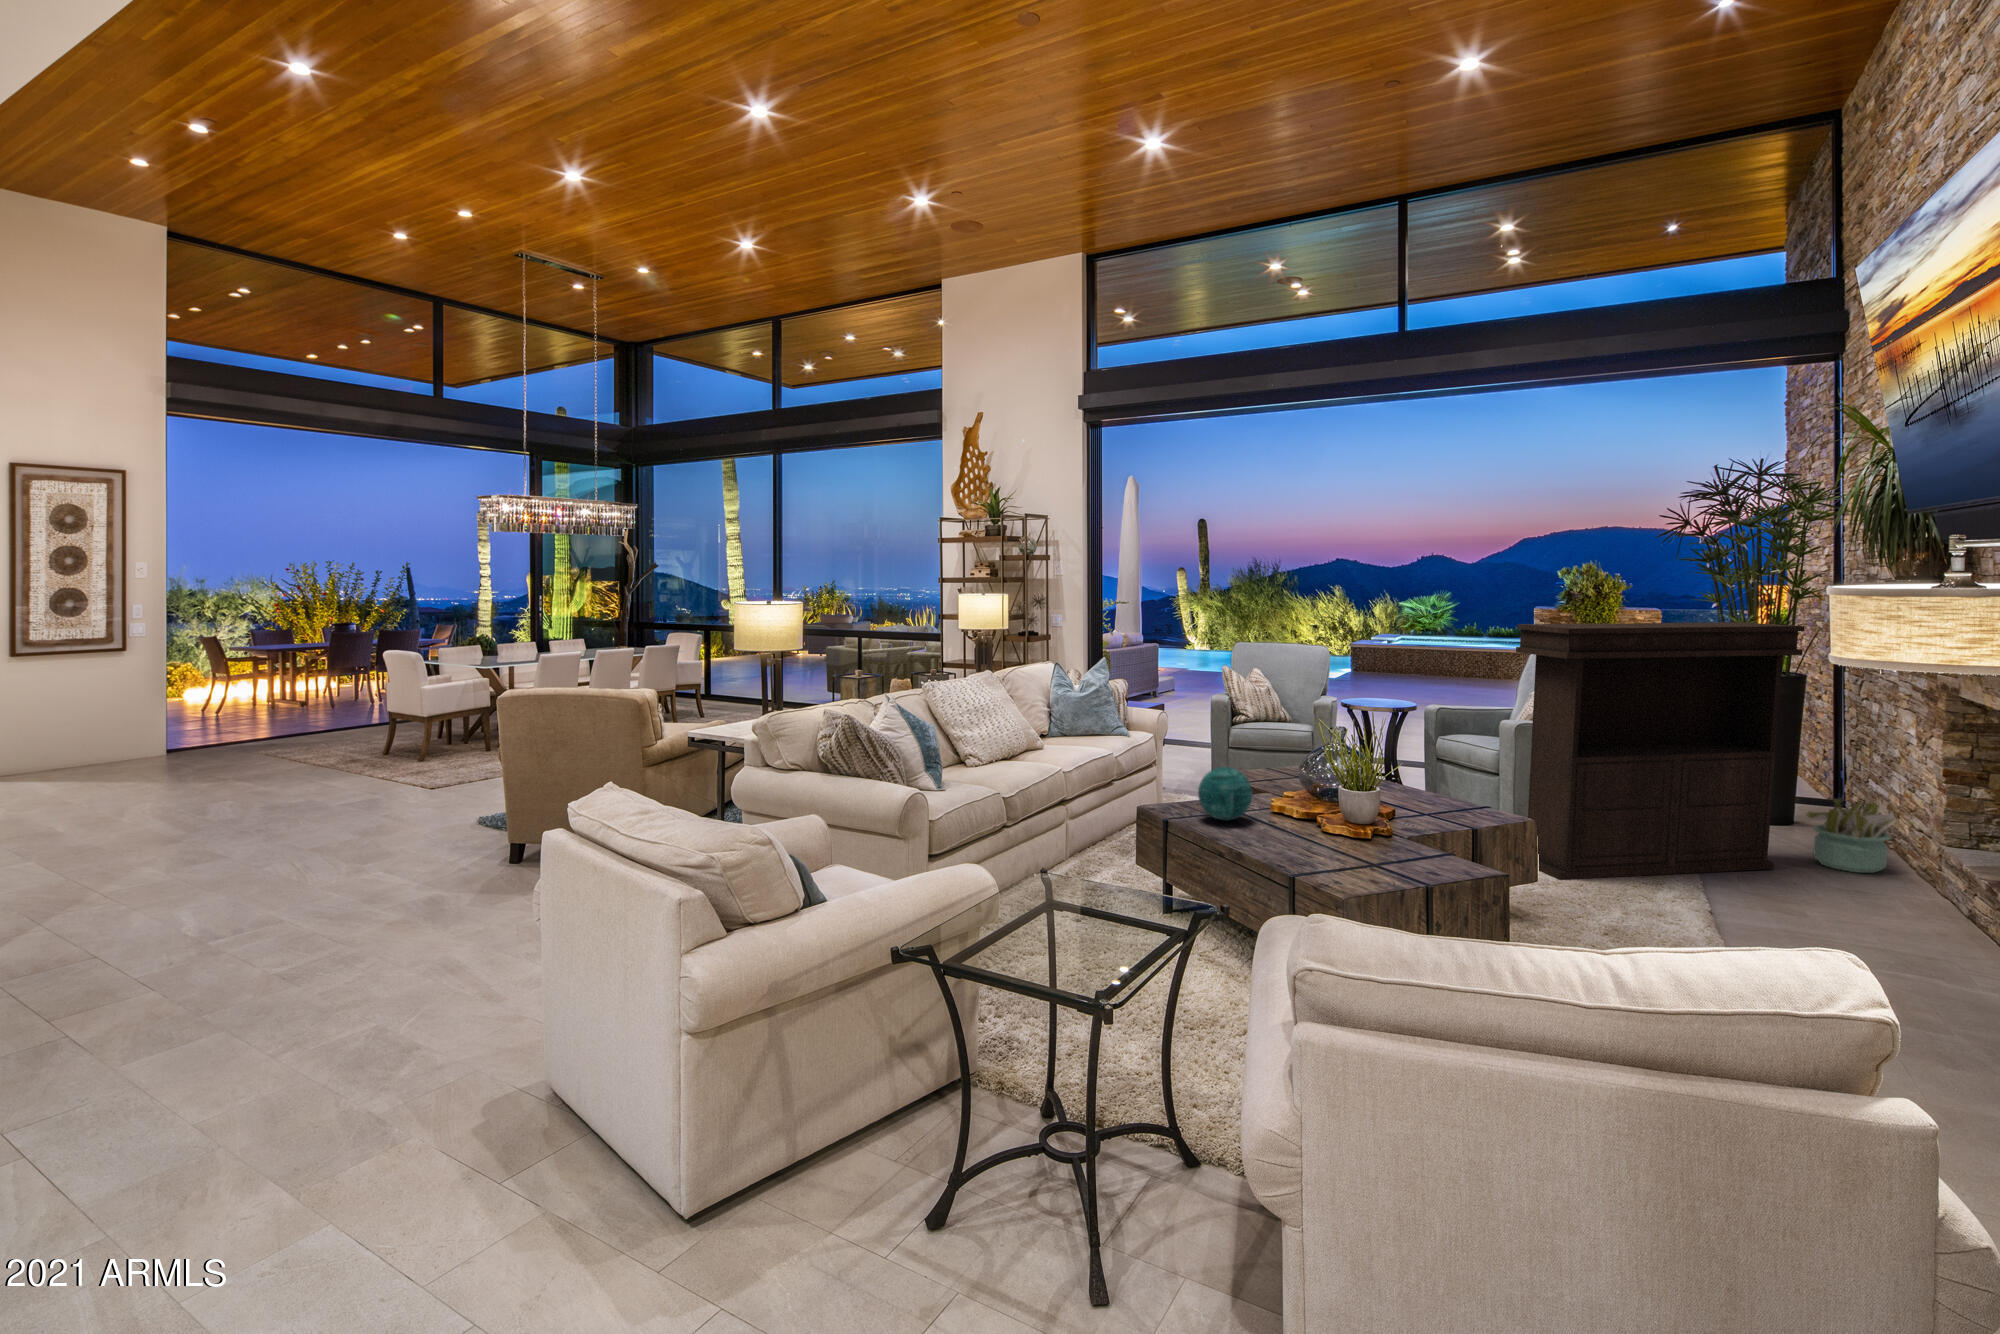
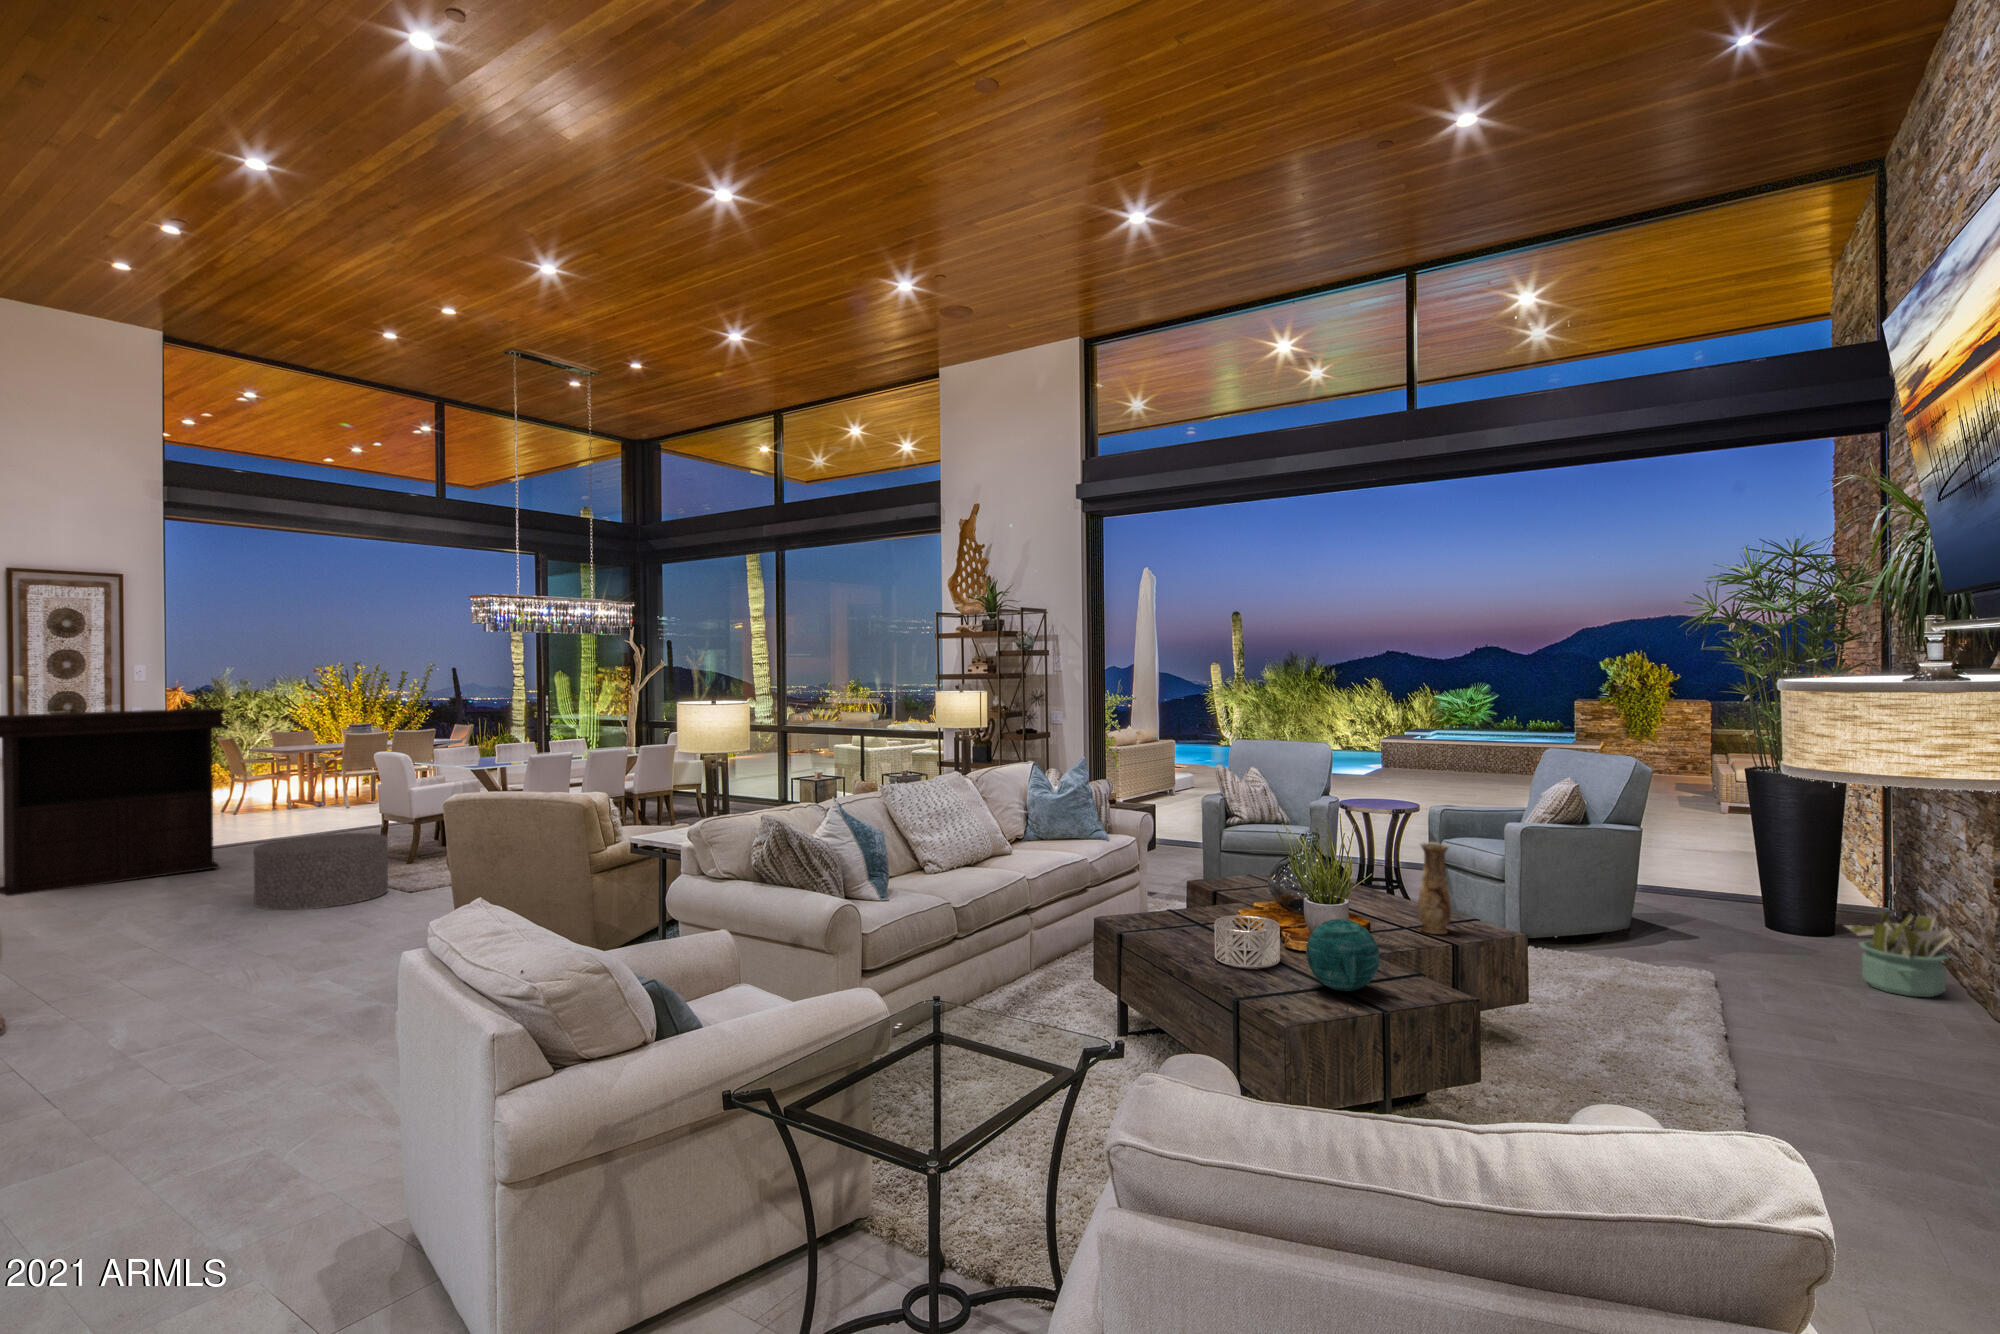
console table: present [1516,622,1805,880] -> present [0,708,226,896]
ottoman: none [278,732,412,807] -> present [254,833,388,910]
vase: none [1438,735,1471,818] -> present [1418,842,1451,934]
decorative orb: present [1198,767,1253,821] -> present [1306,919,1380,991]
decorative bowl: none [1262,800,1323,847] -> present [1214,915,1280,968]

